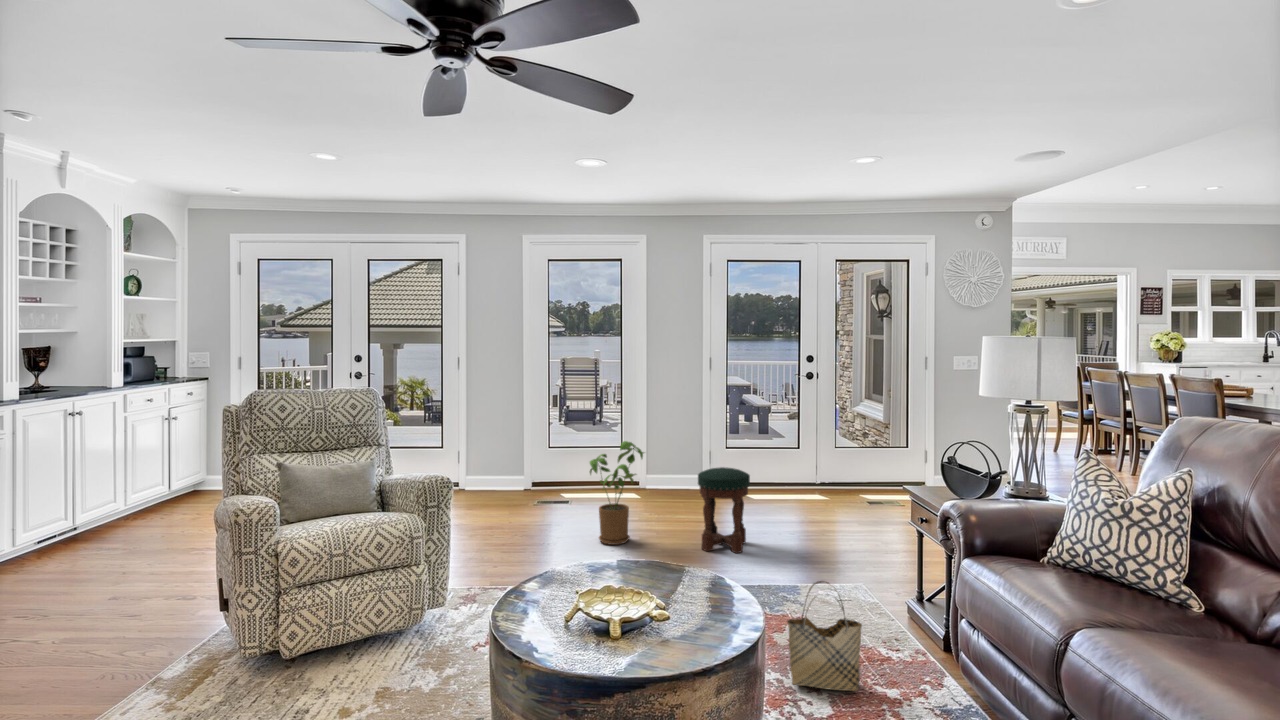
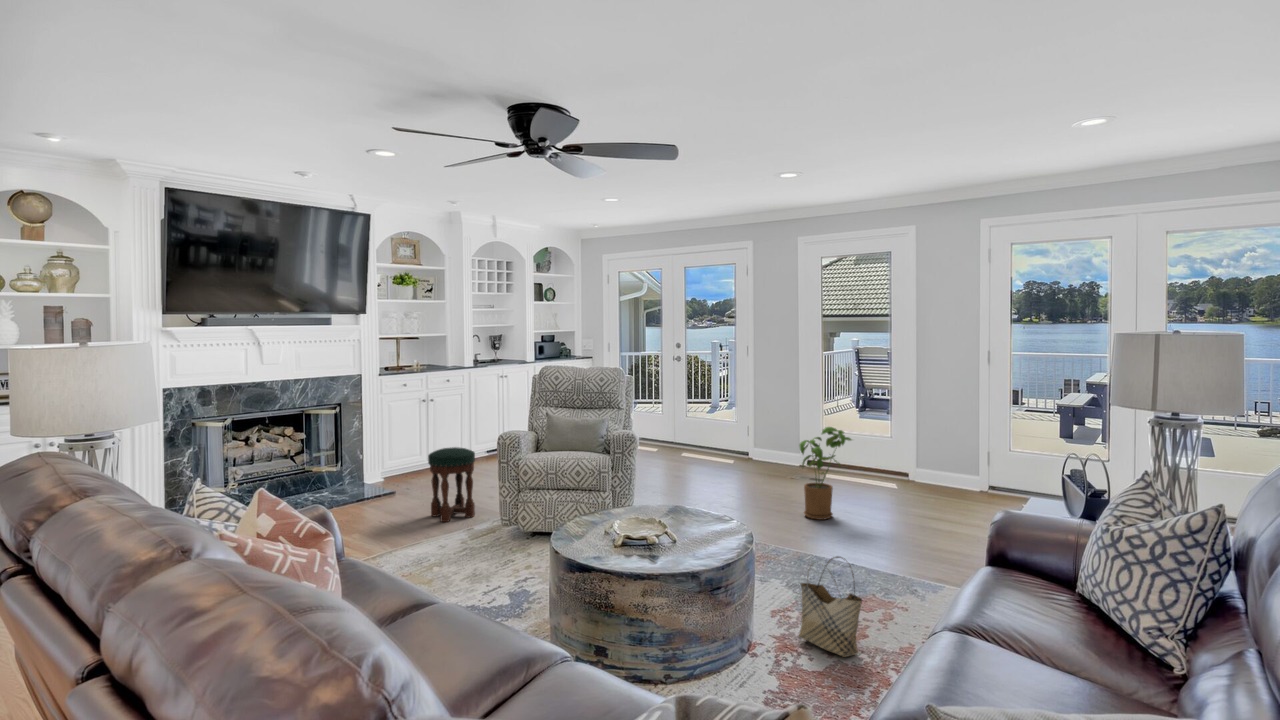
stool: present [698,467,750,553] -> present [428,447,475,522]

